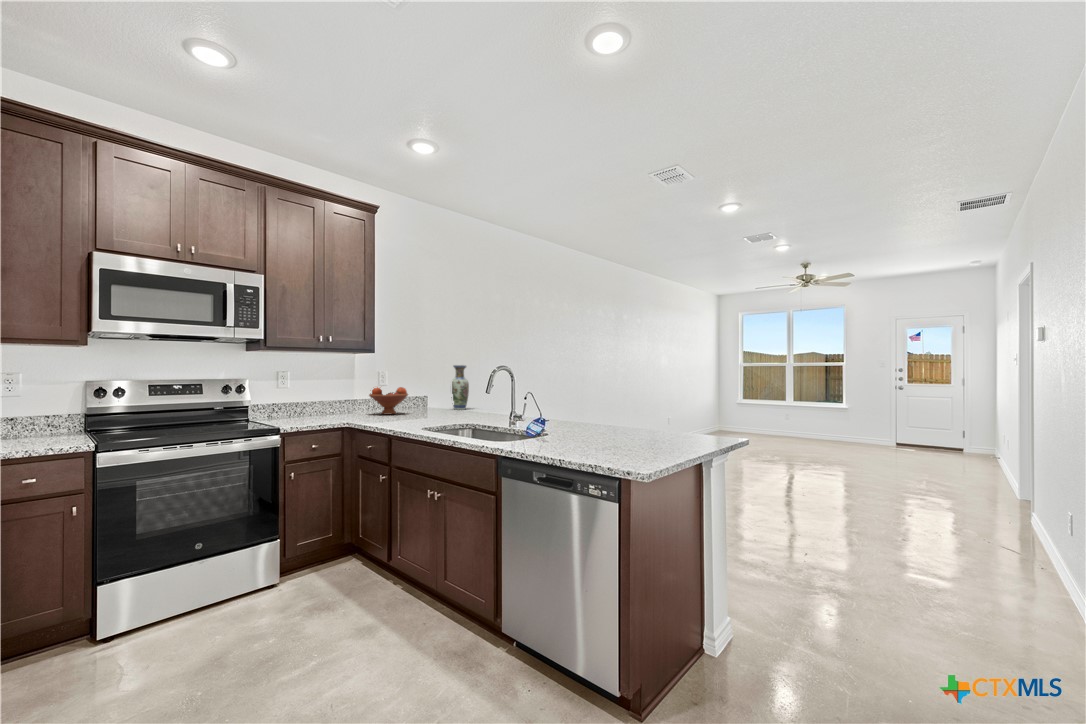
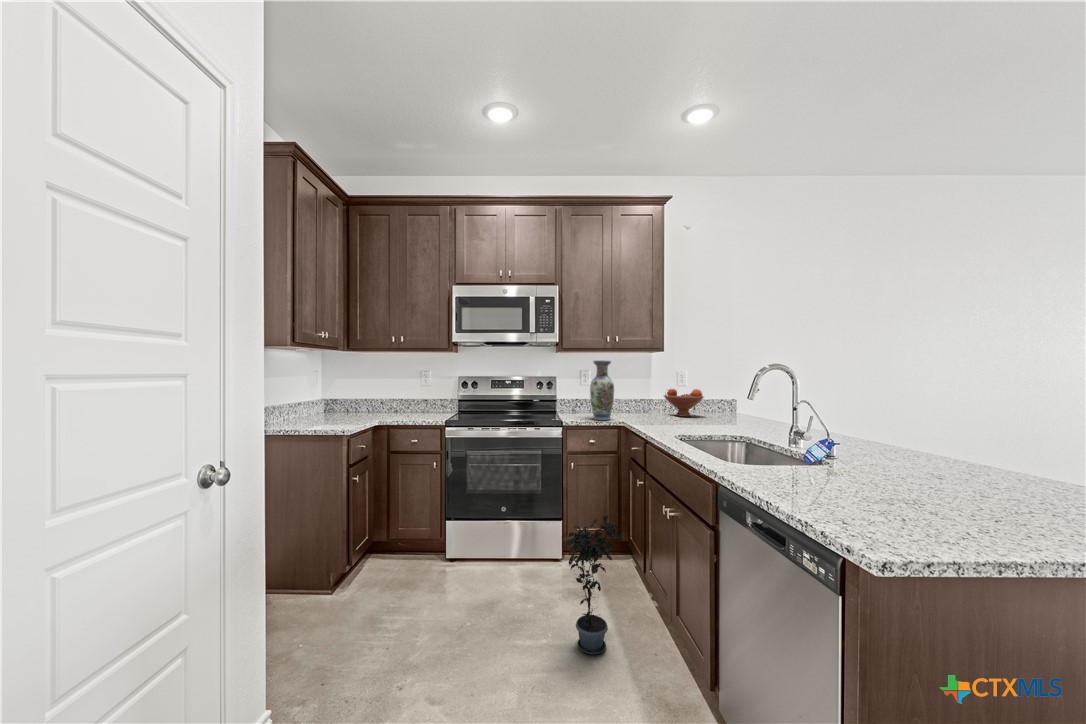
vase: present [451,365,469,410] -> present [590,361,614,420]
potted plant: none [341,512,400,652] -> present [562,516,621,654]

